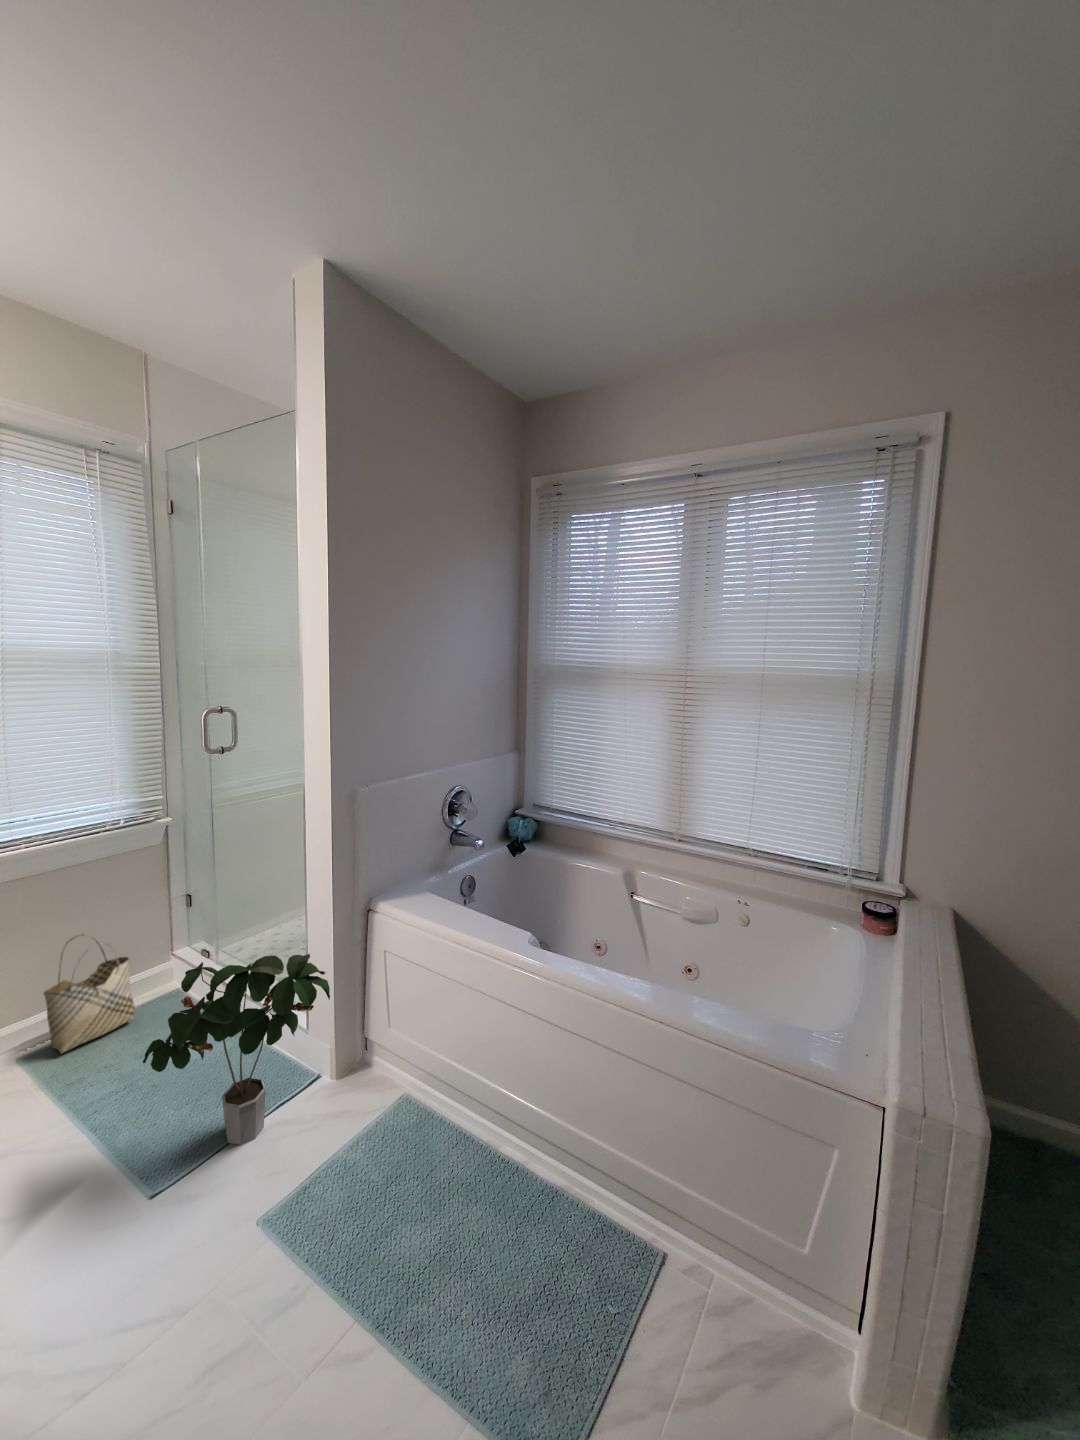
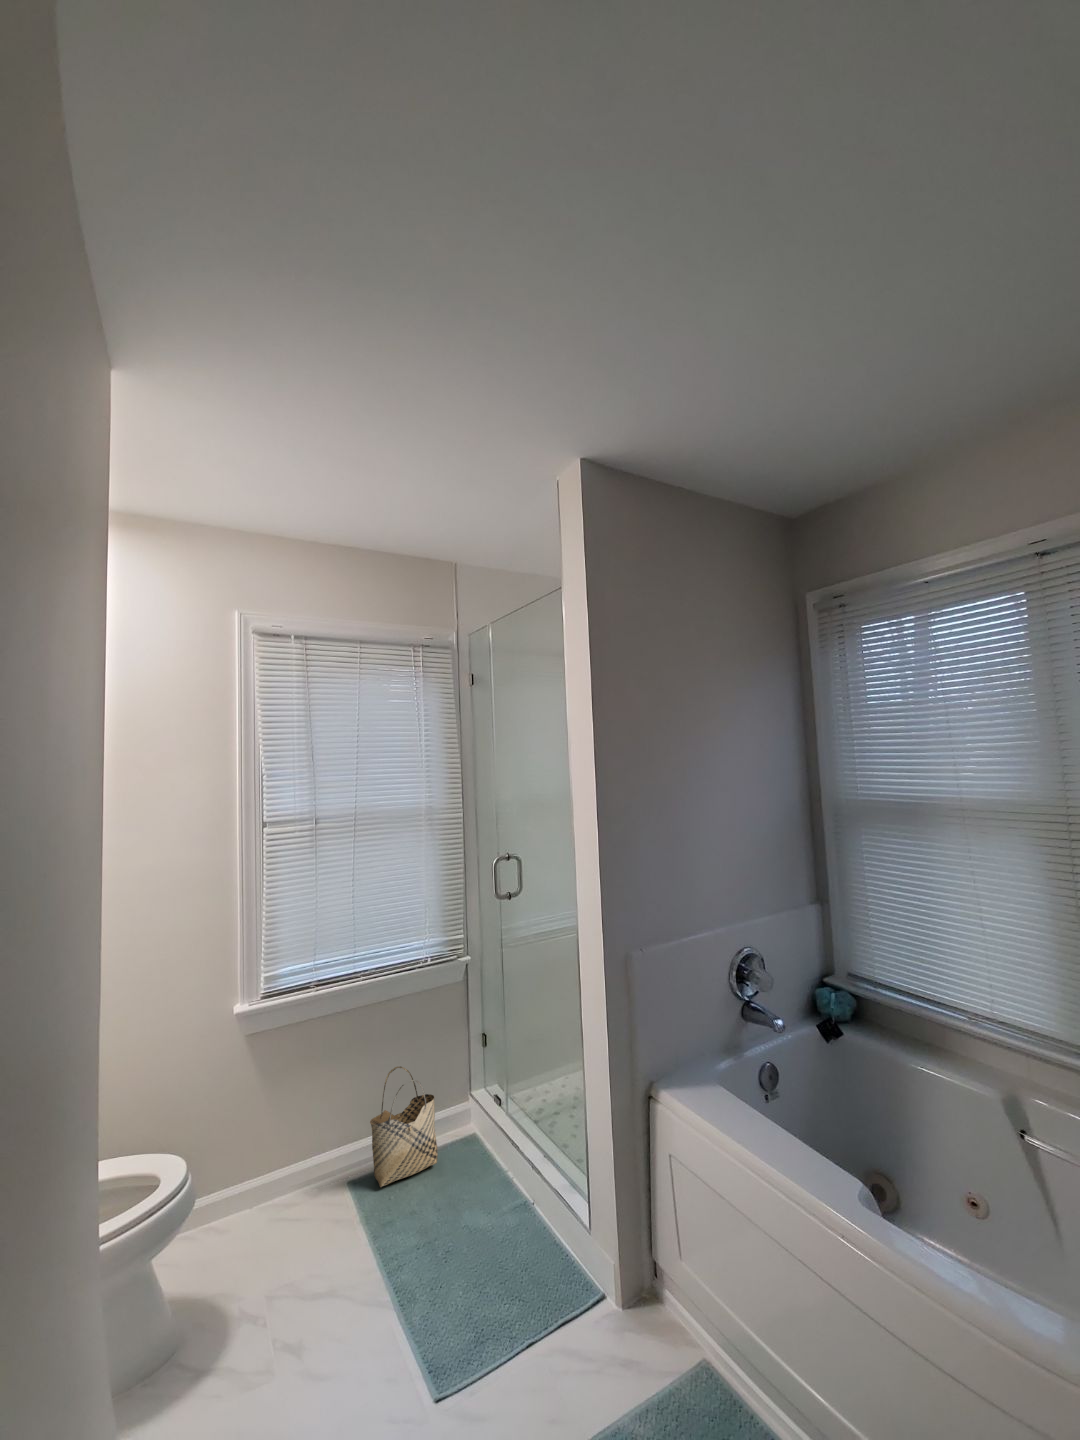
potted plant: present [143,954,330,1145] -> none [437,1130,611,1368]

